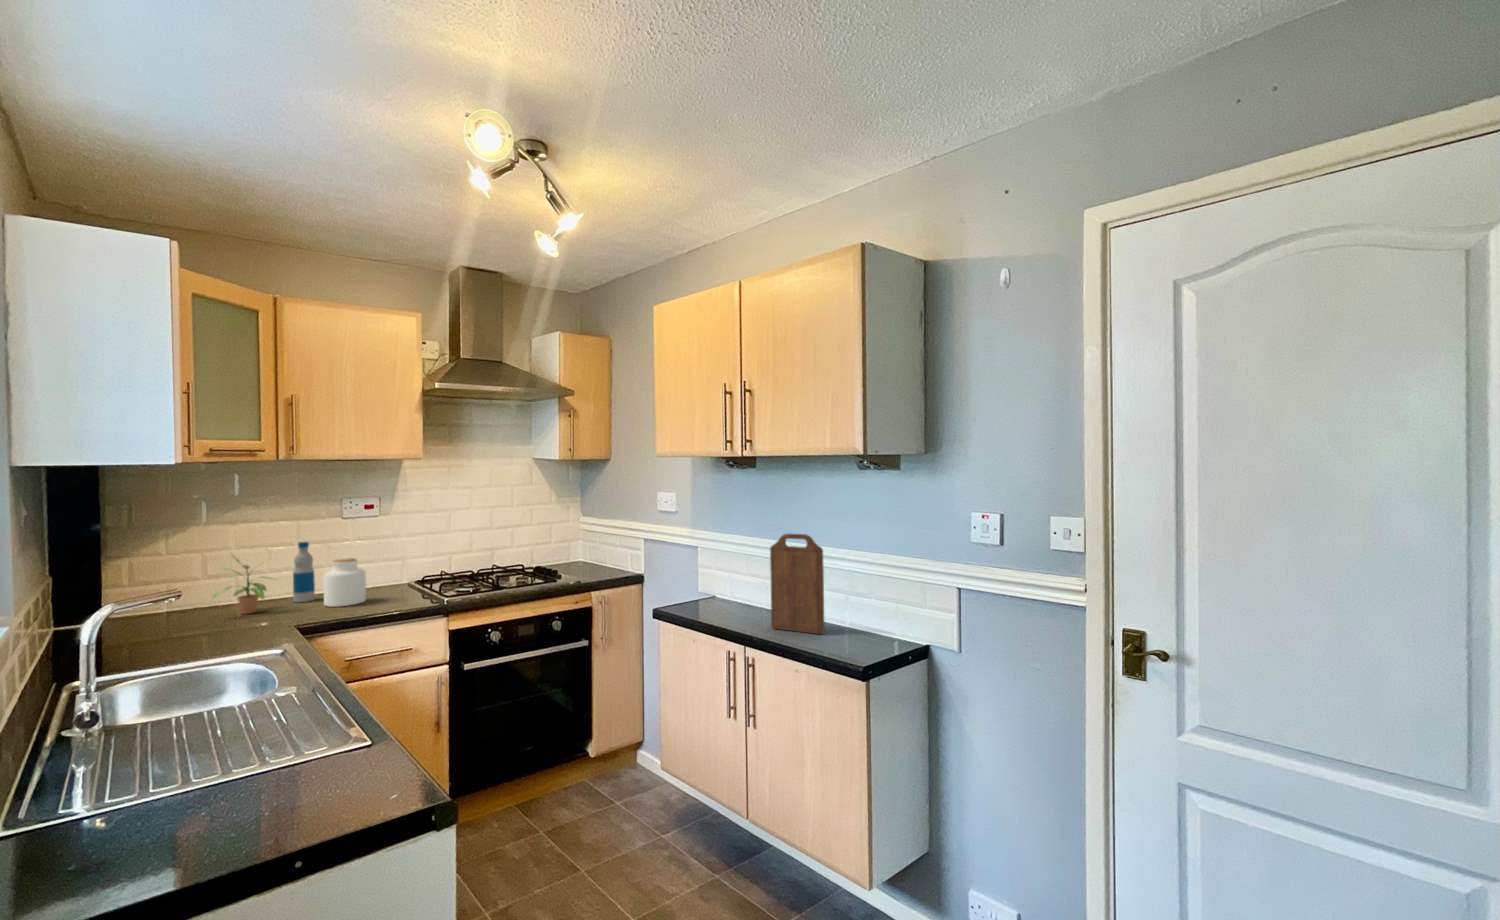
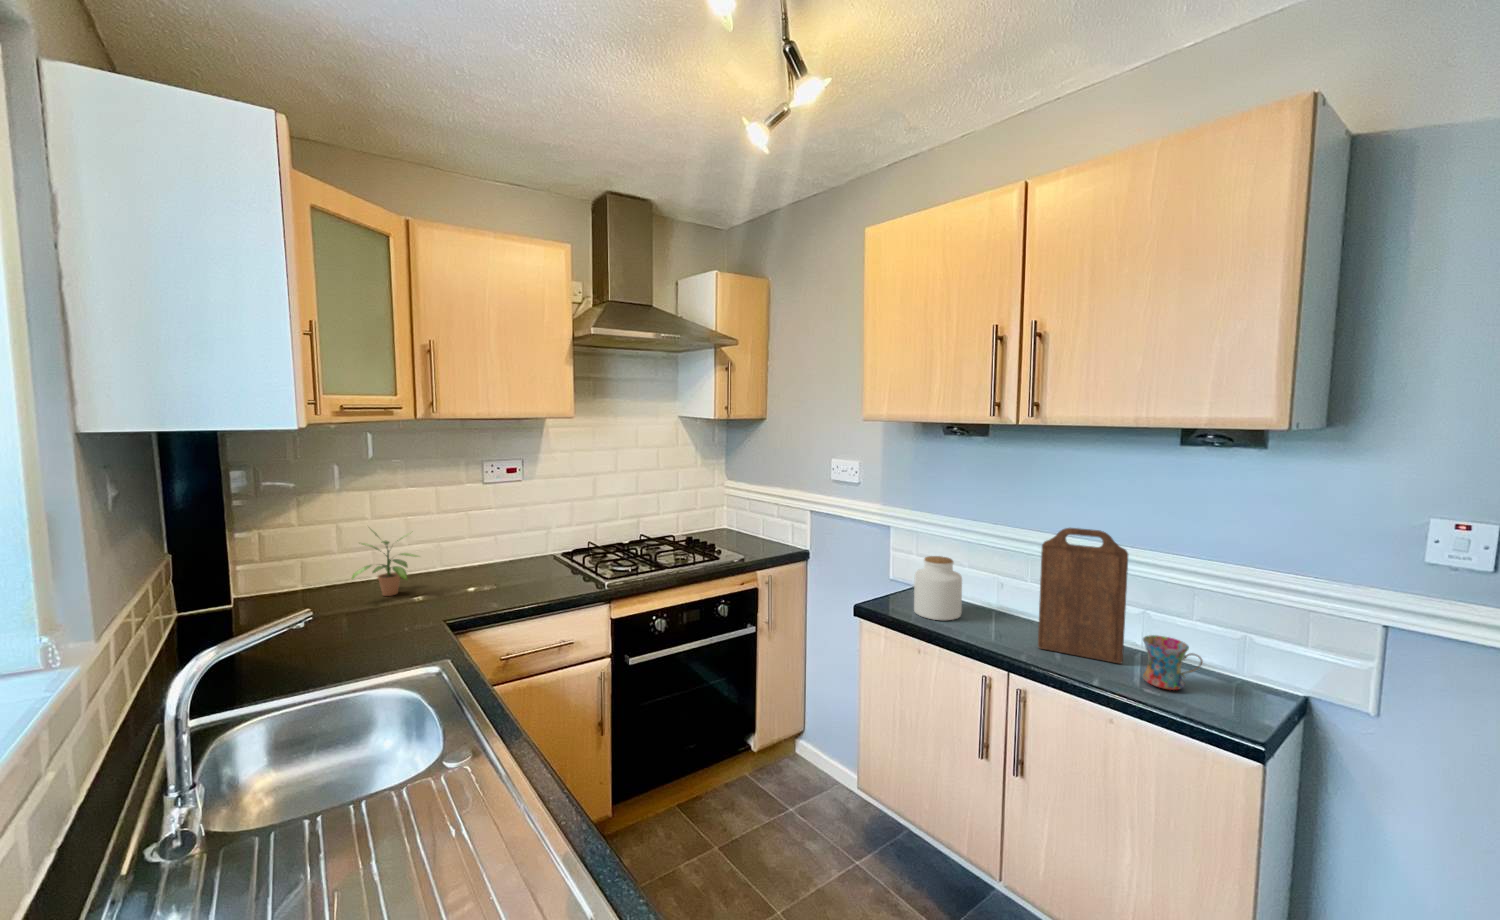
bottle: present [293,542,315,602] -> none [435,511,459,580]
jar: present [324,558,366,607] -> present [914,556,962,620]
mug: none [824,609,858,646] -> present [1143,635,1203,690]

